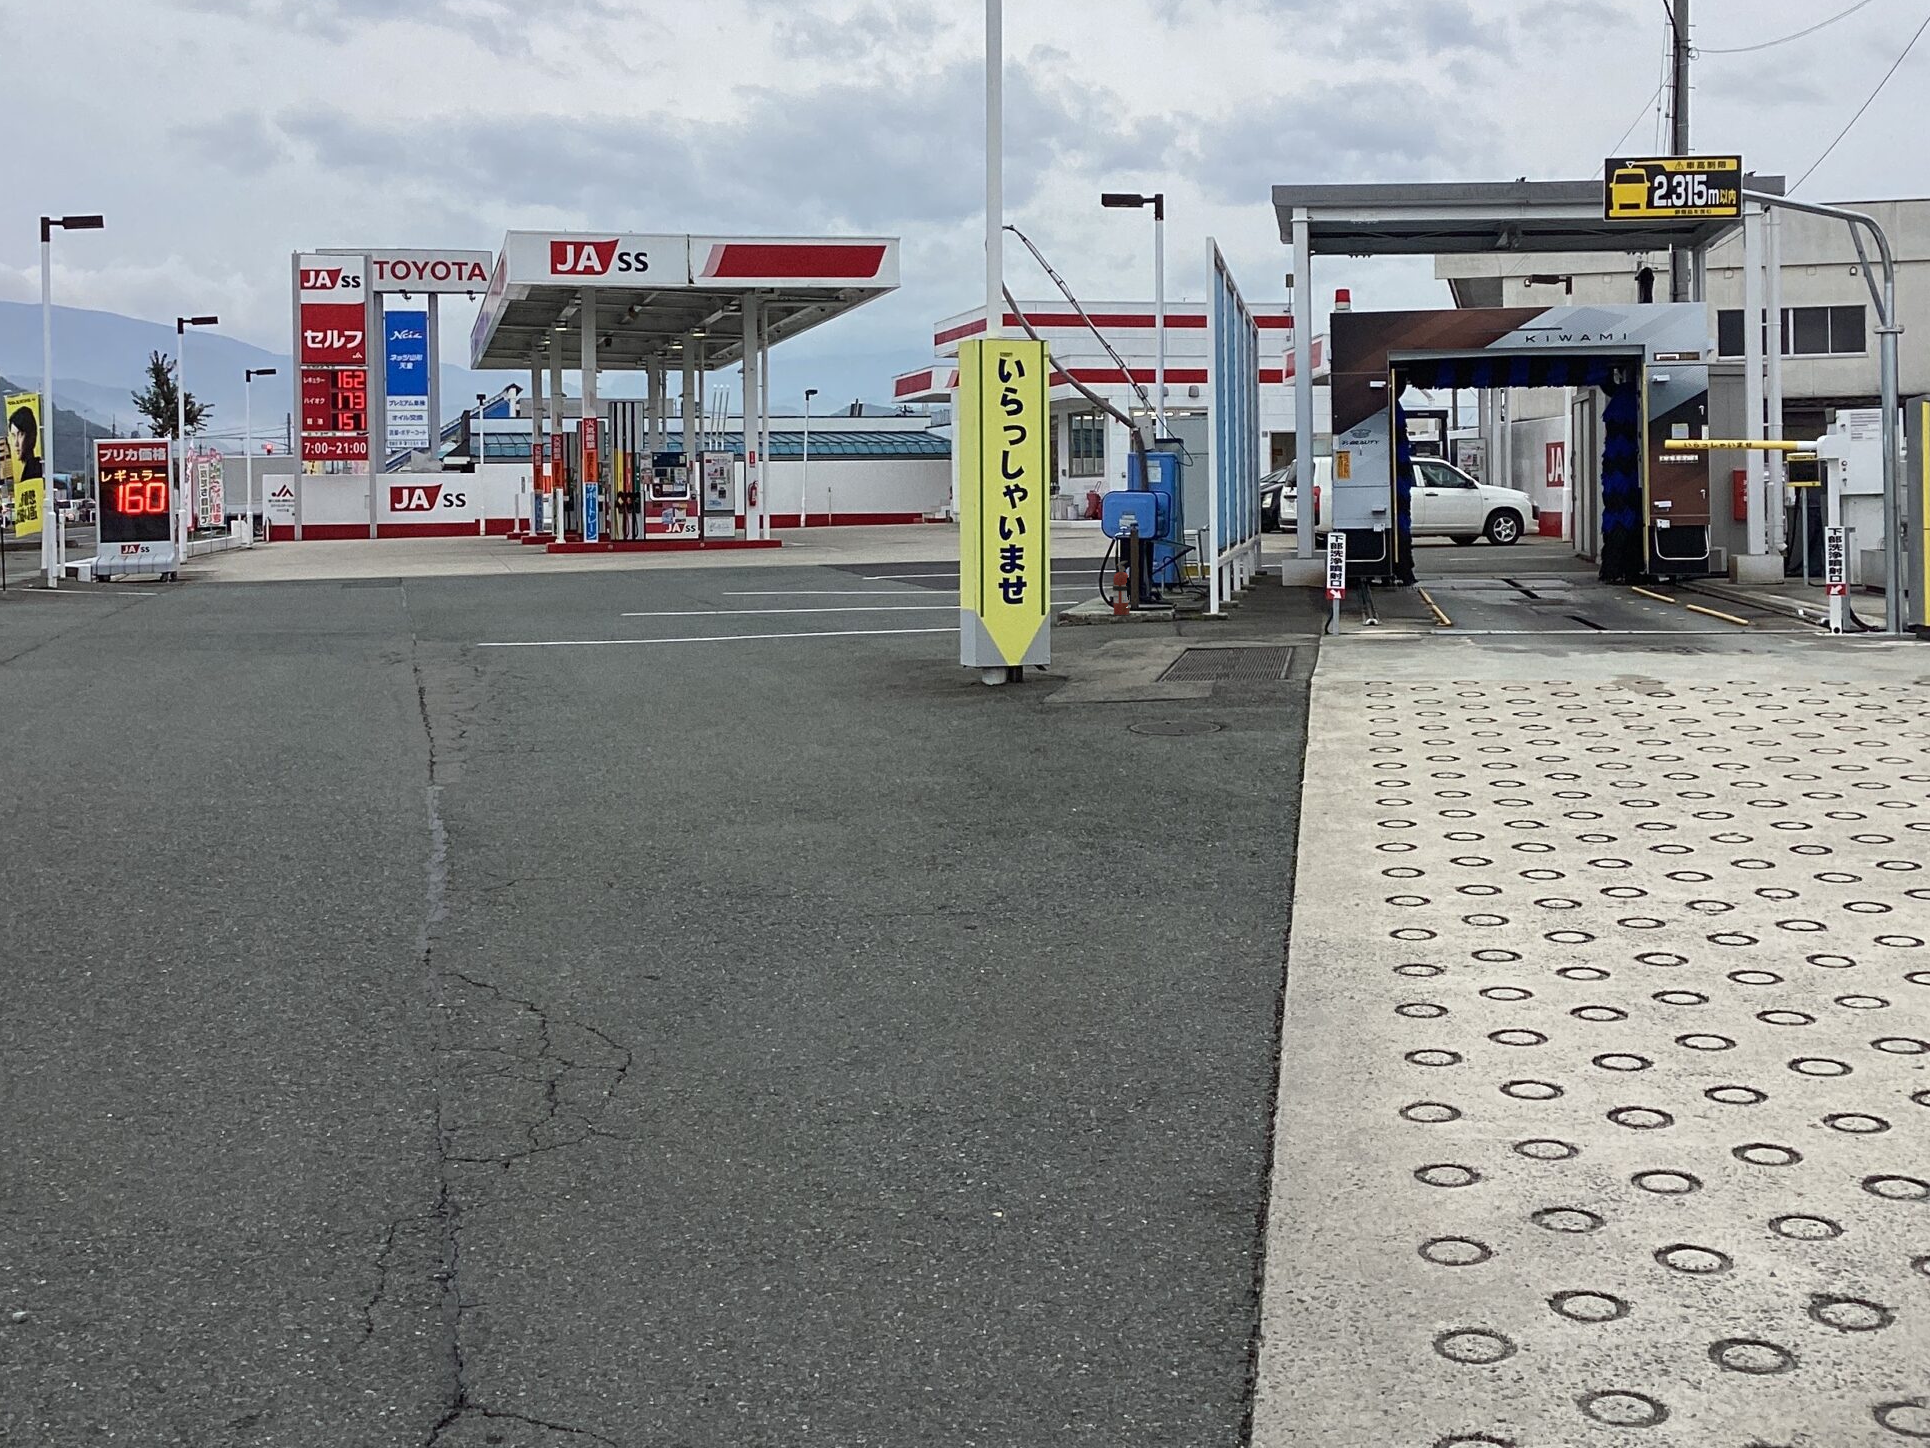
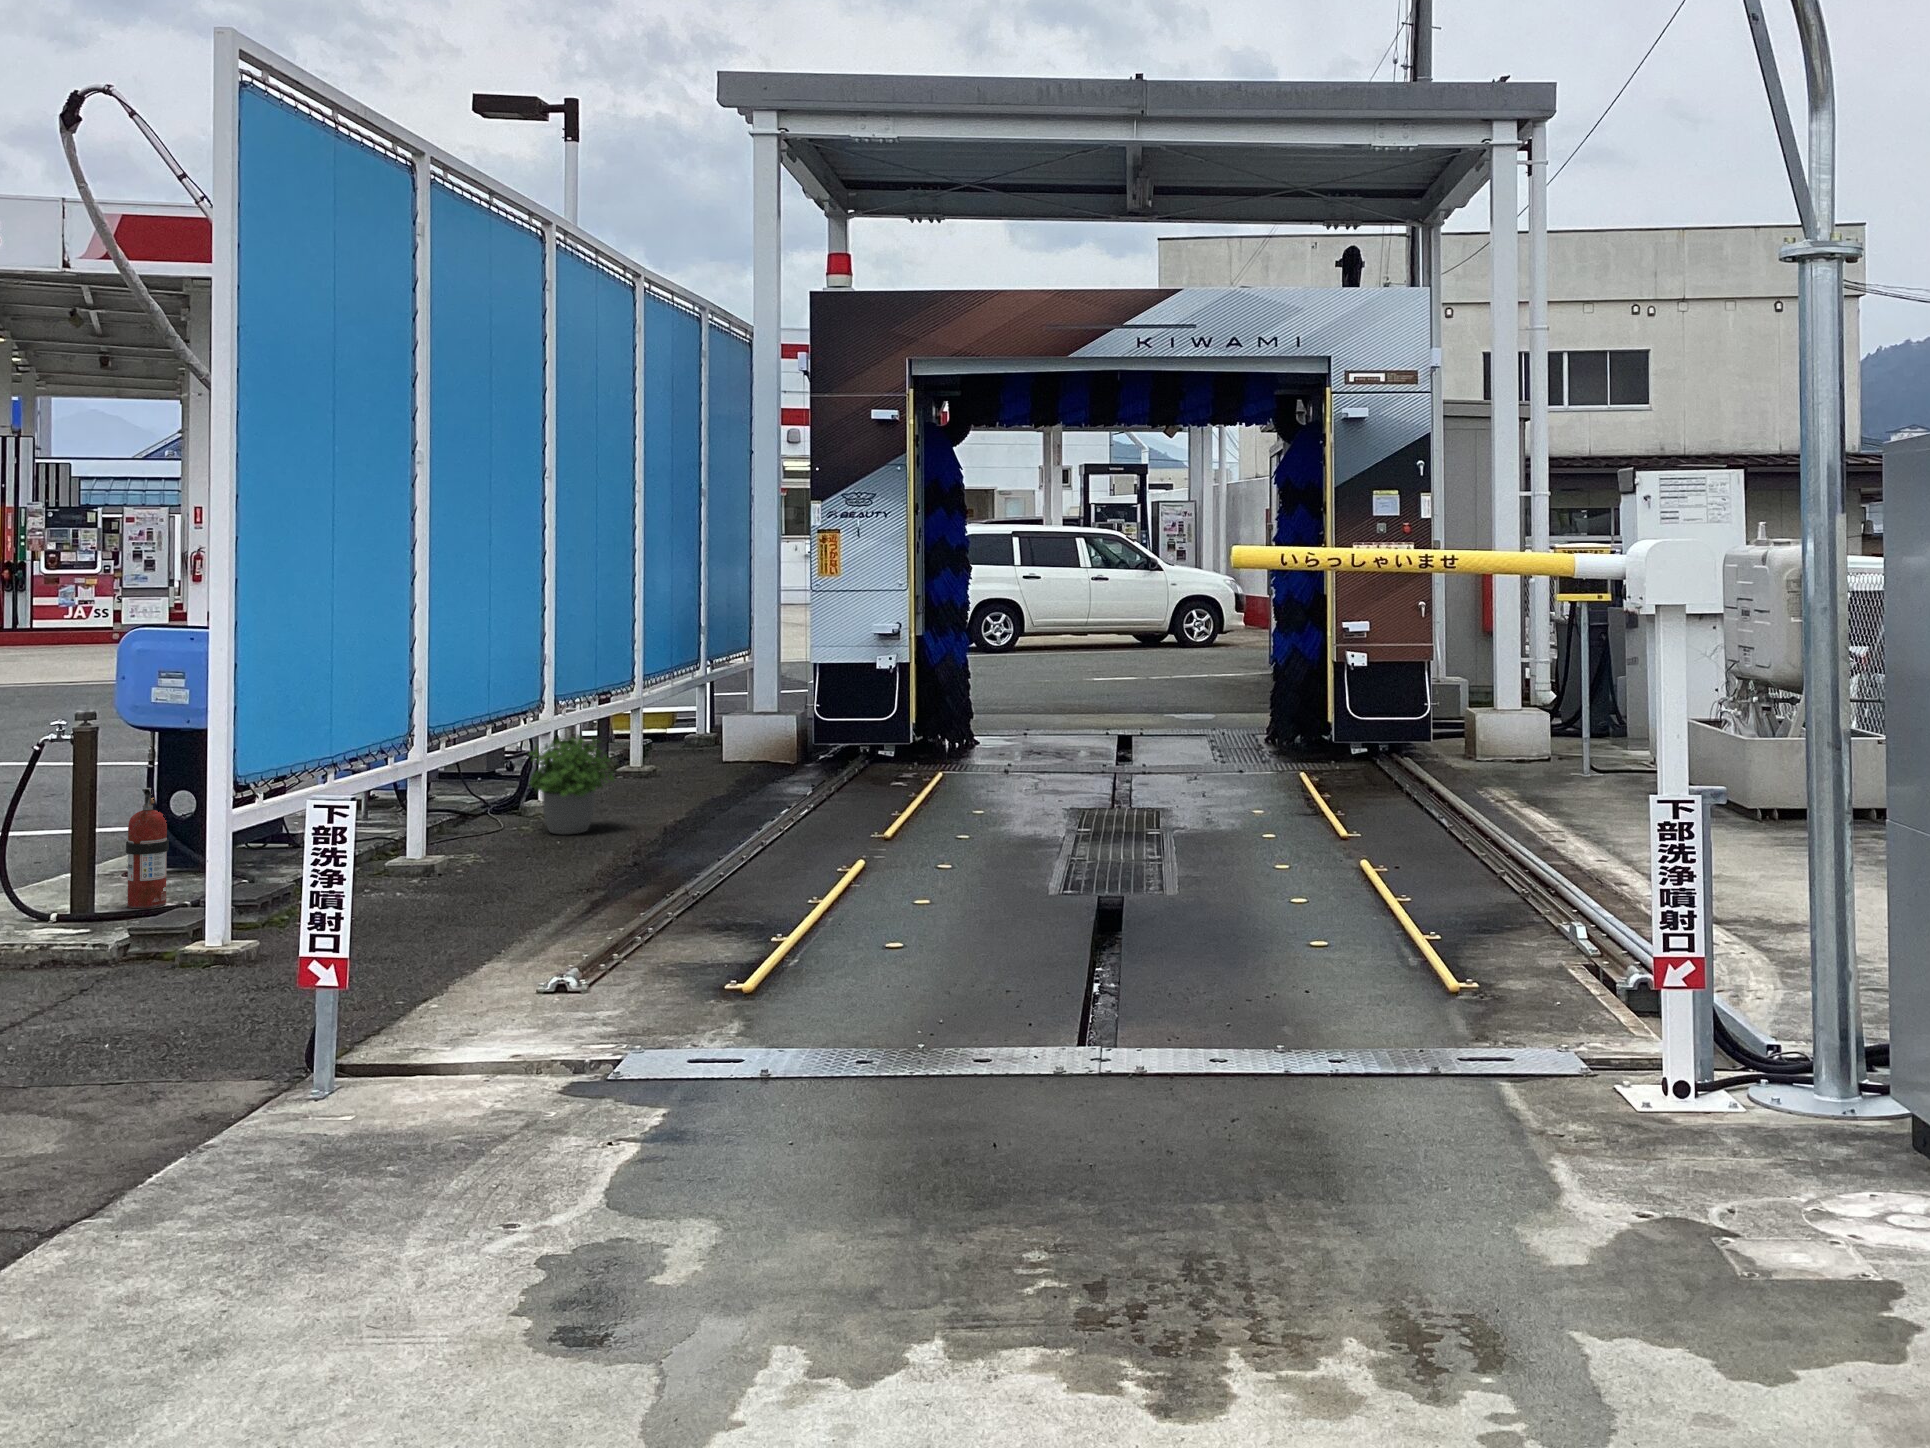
potted plant: none [1240,551,1283,601] -> present [529,735,615,835]

